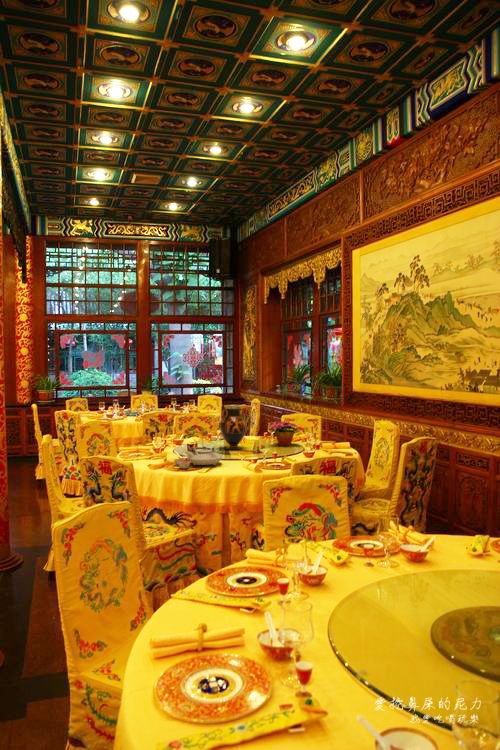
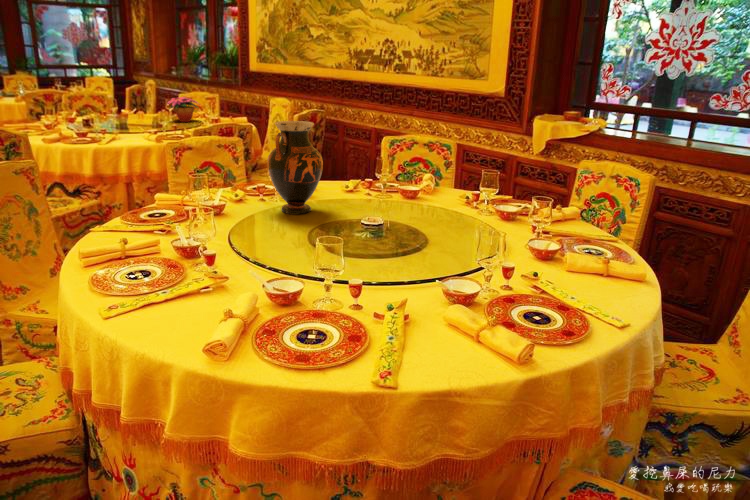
vase: present [220,405,247,450] -> present [267,121,323,214]
teapot: present [174,447,223,469] -> none [66,120,121,142]

